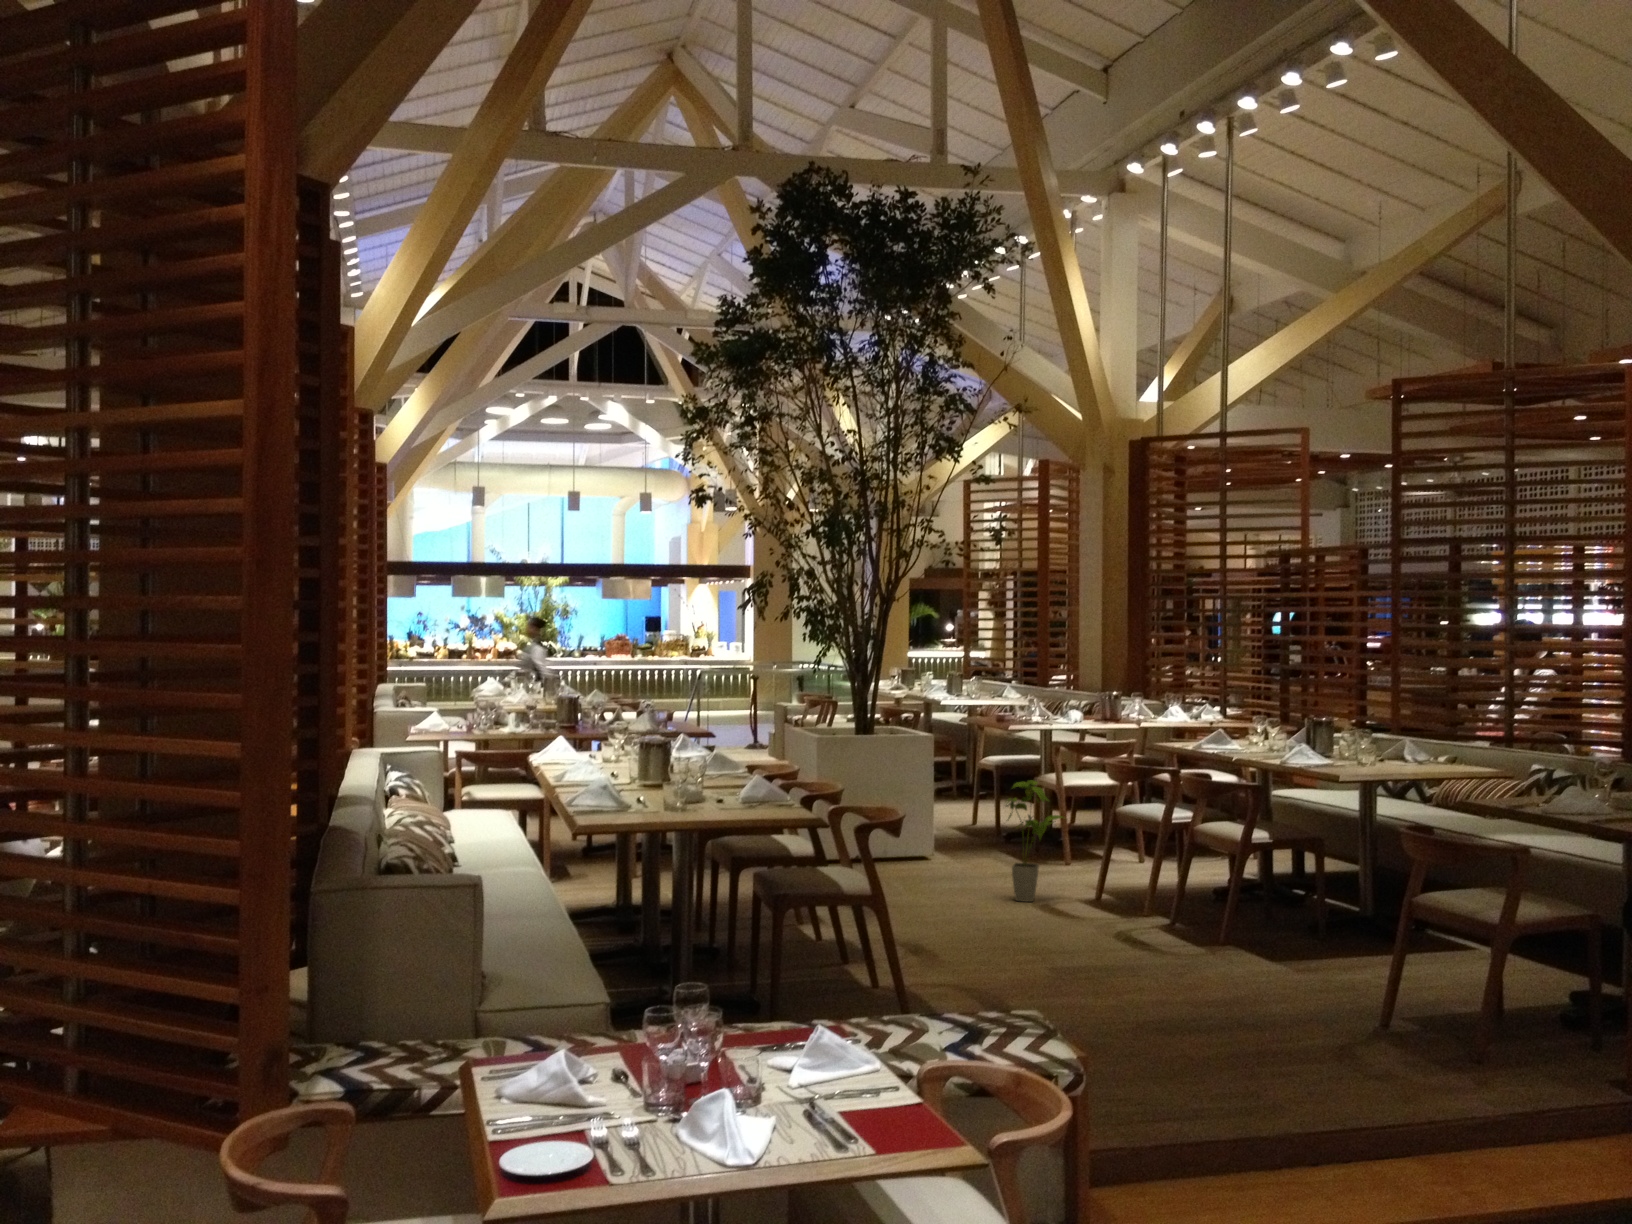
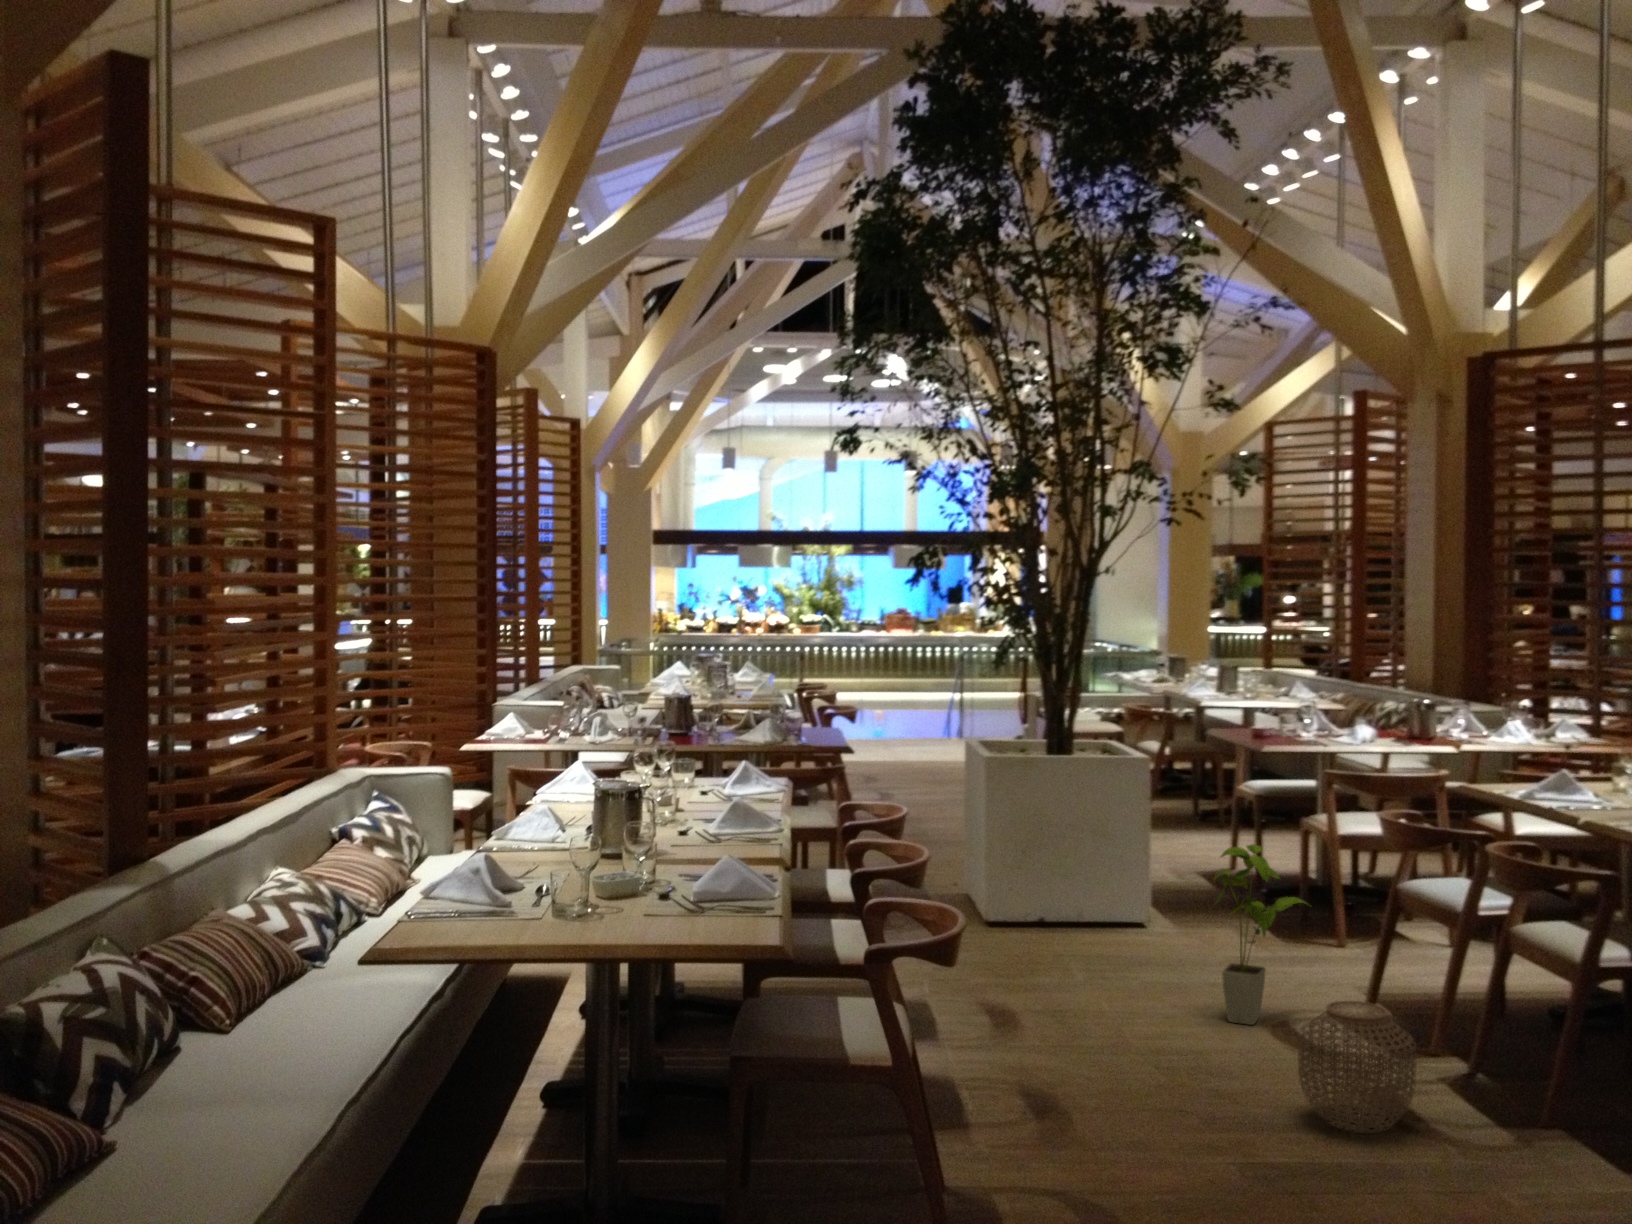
woven basket: none [1079,865,1149,943] -> present [1298,1001,1416,1133]

